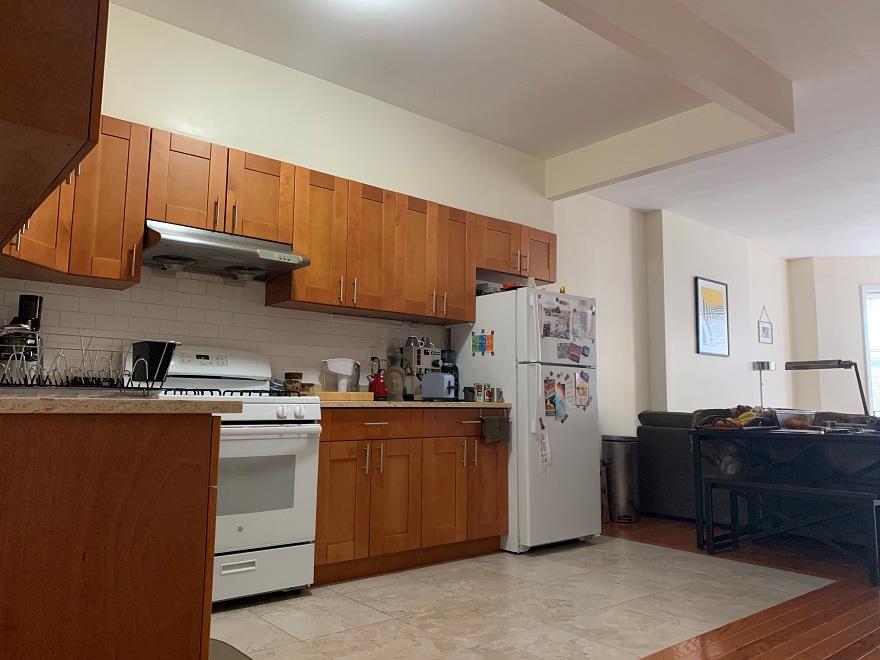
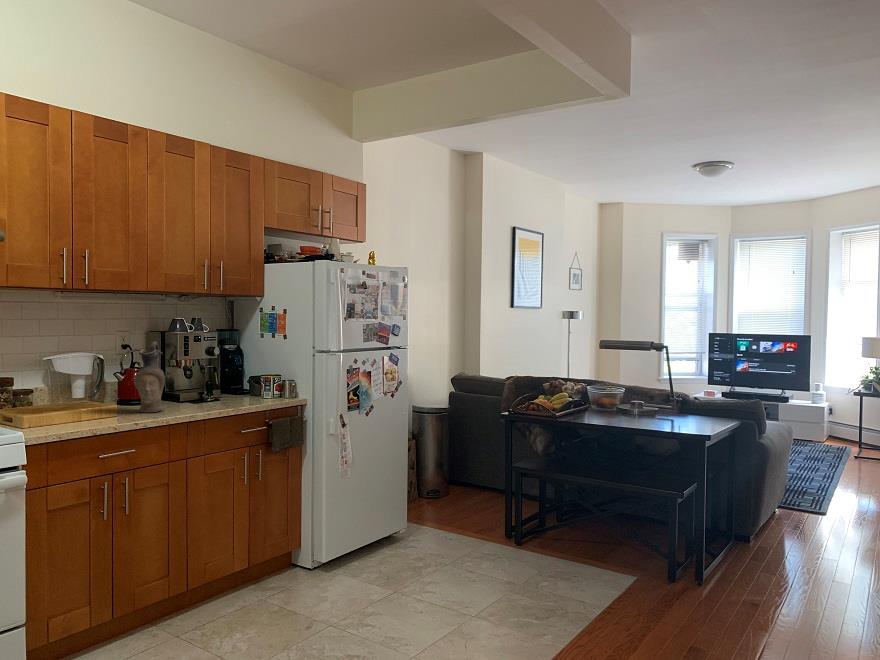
toaster: present [419,373,456,402] -> none [188,367,235,407]

